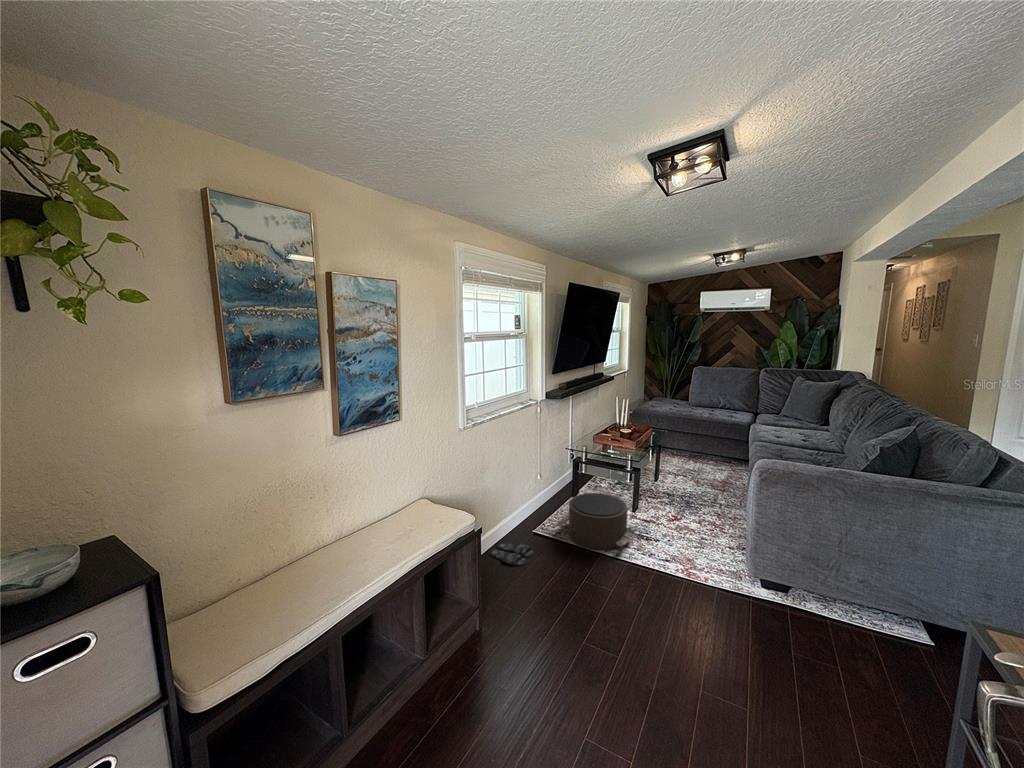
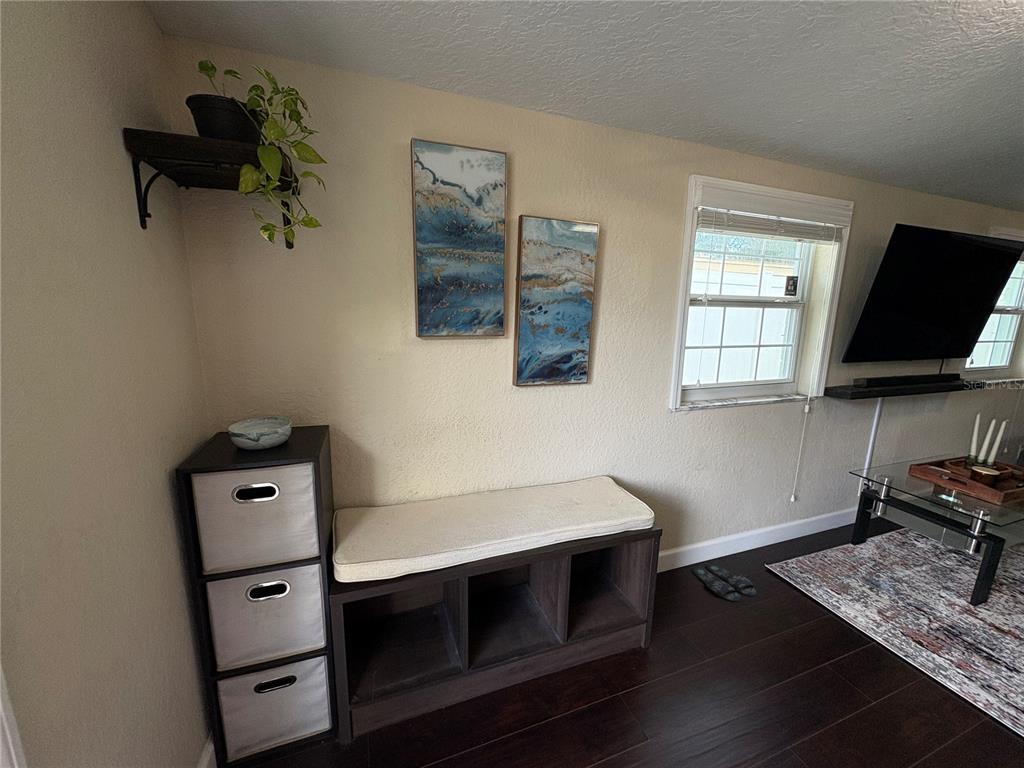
pouf: present [557,493,634,550] -> none [804,542,958,646]

